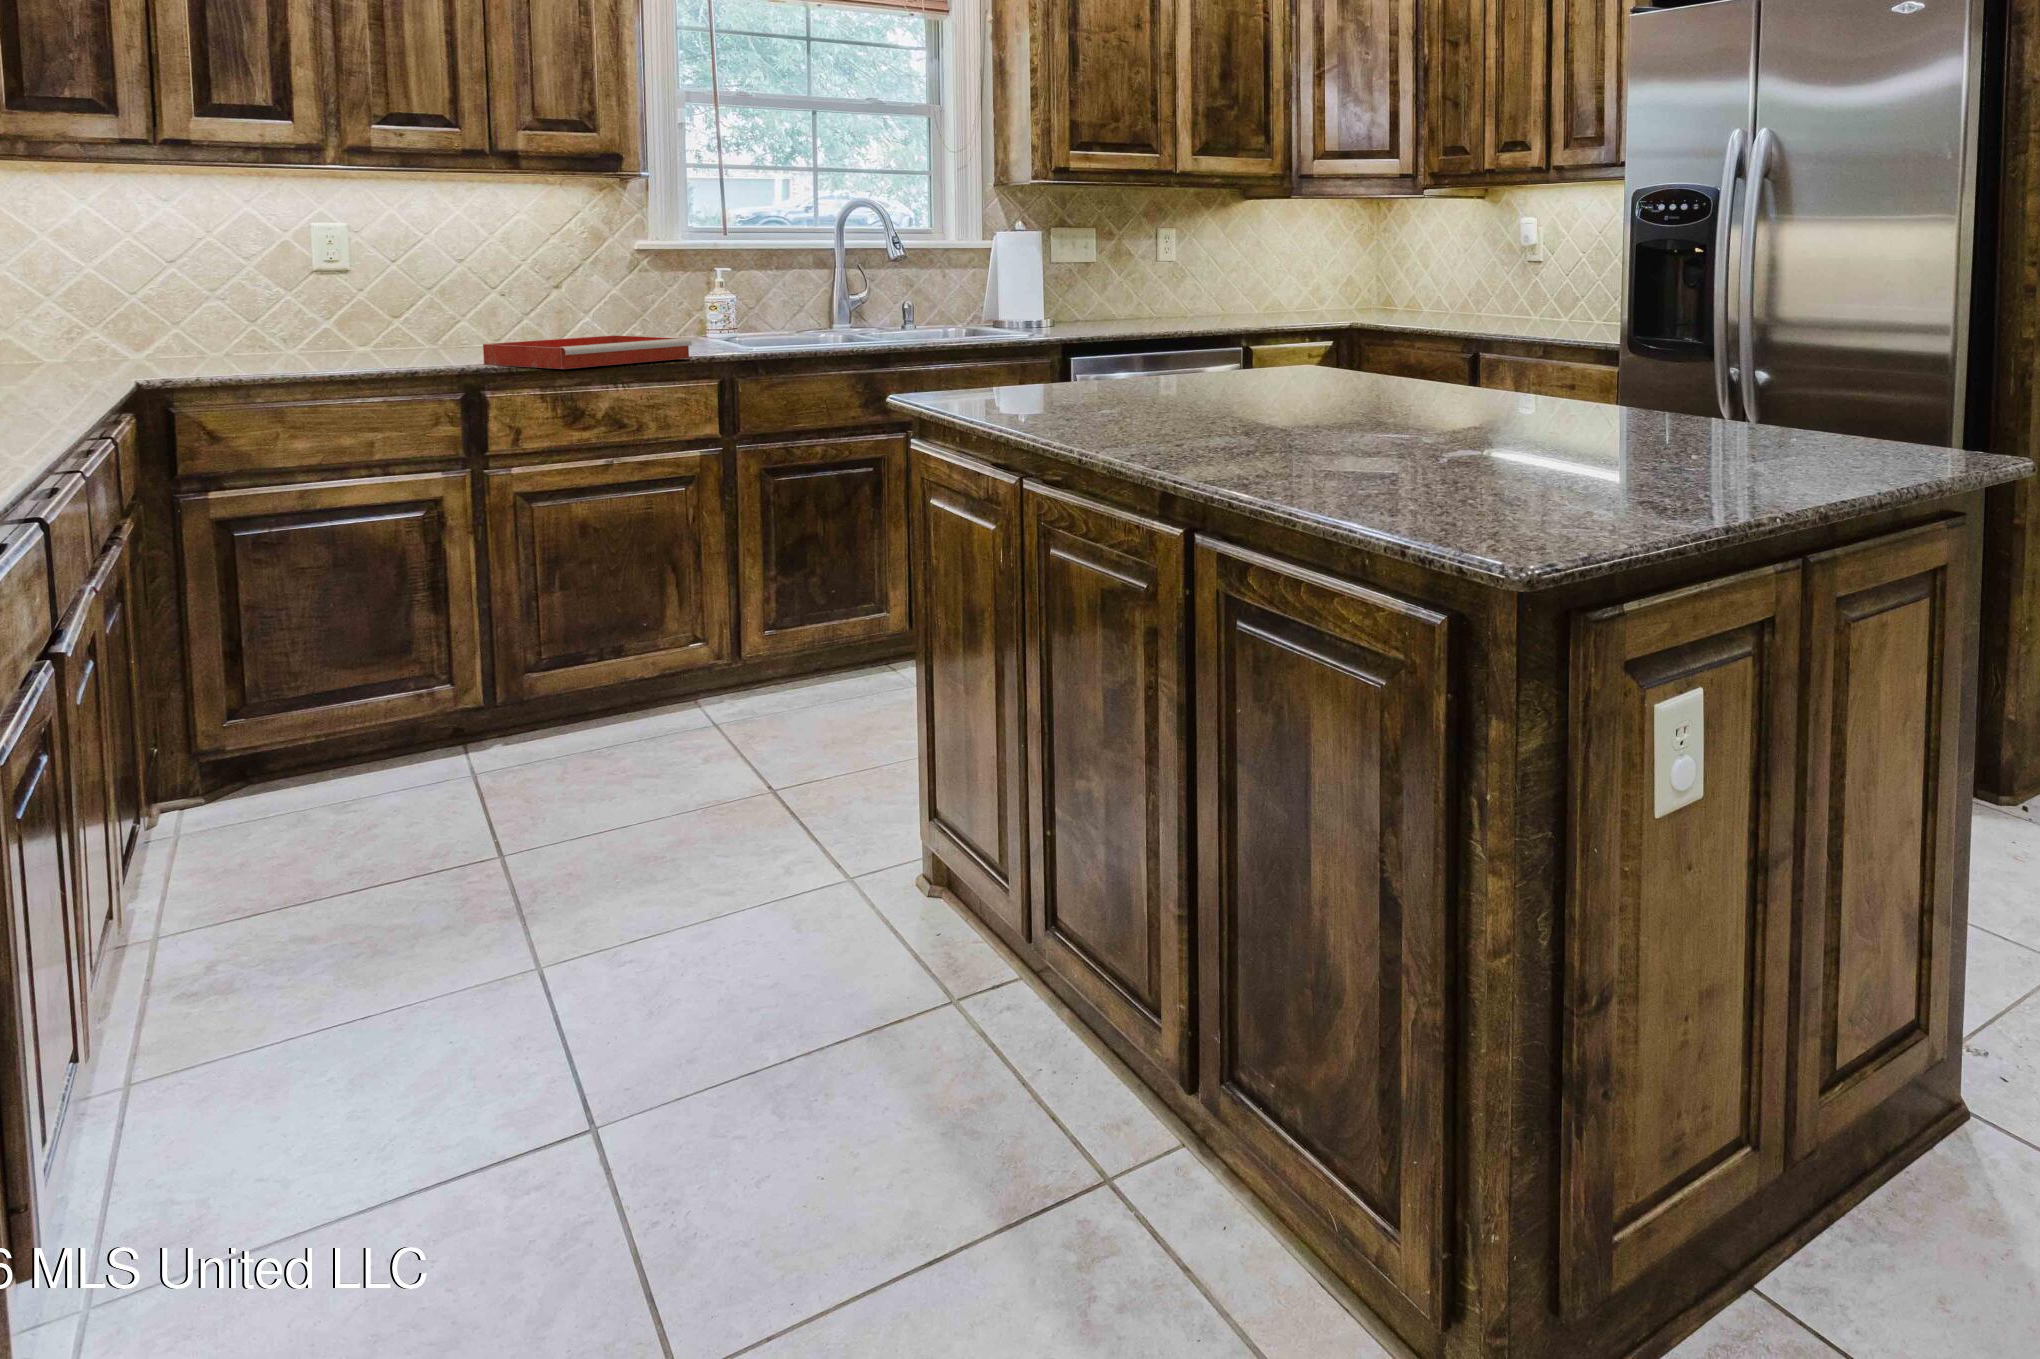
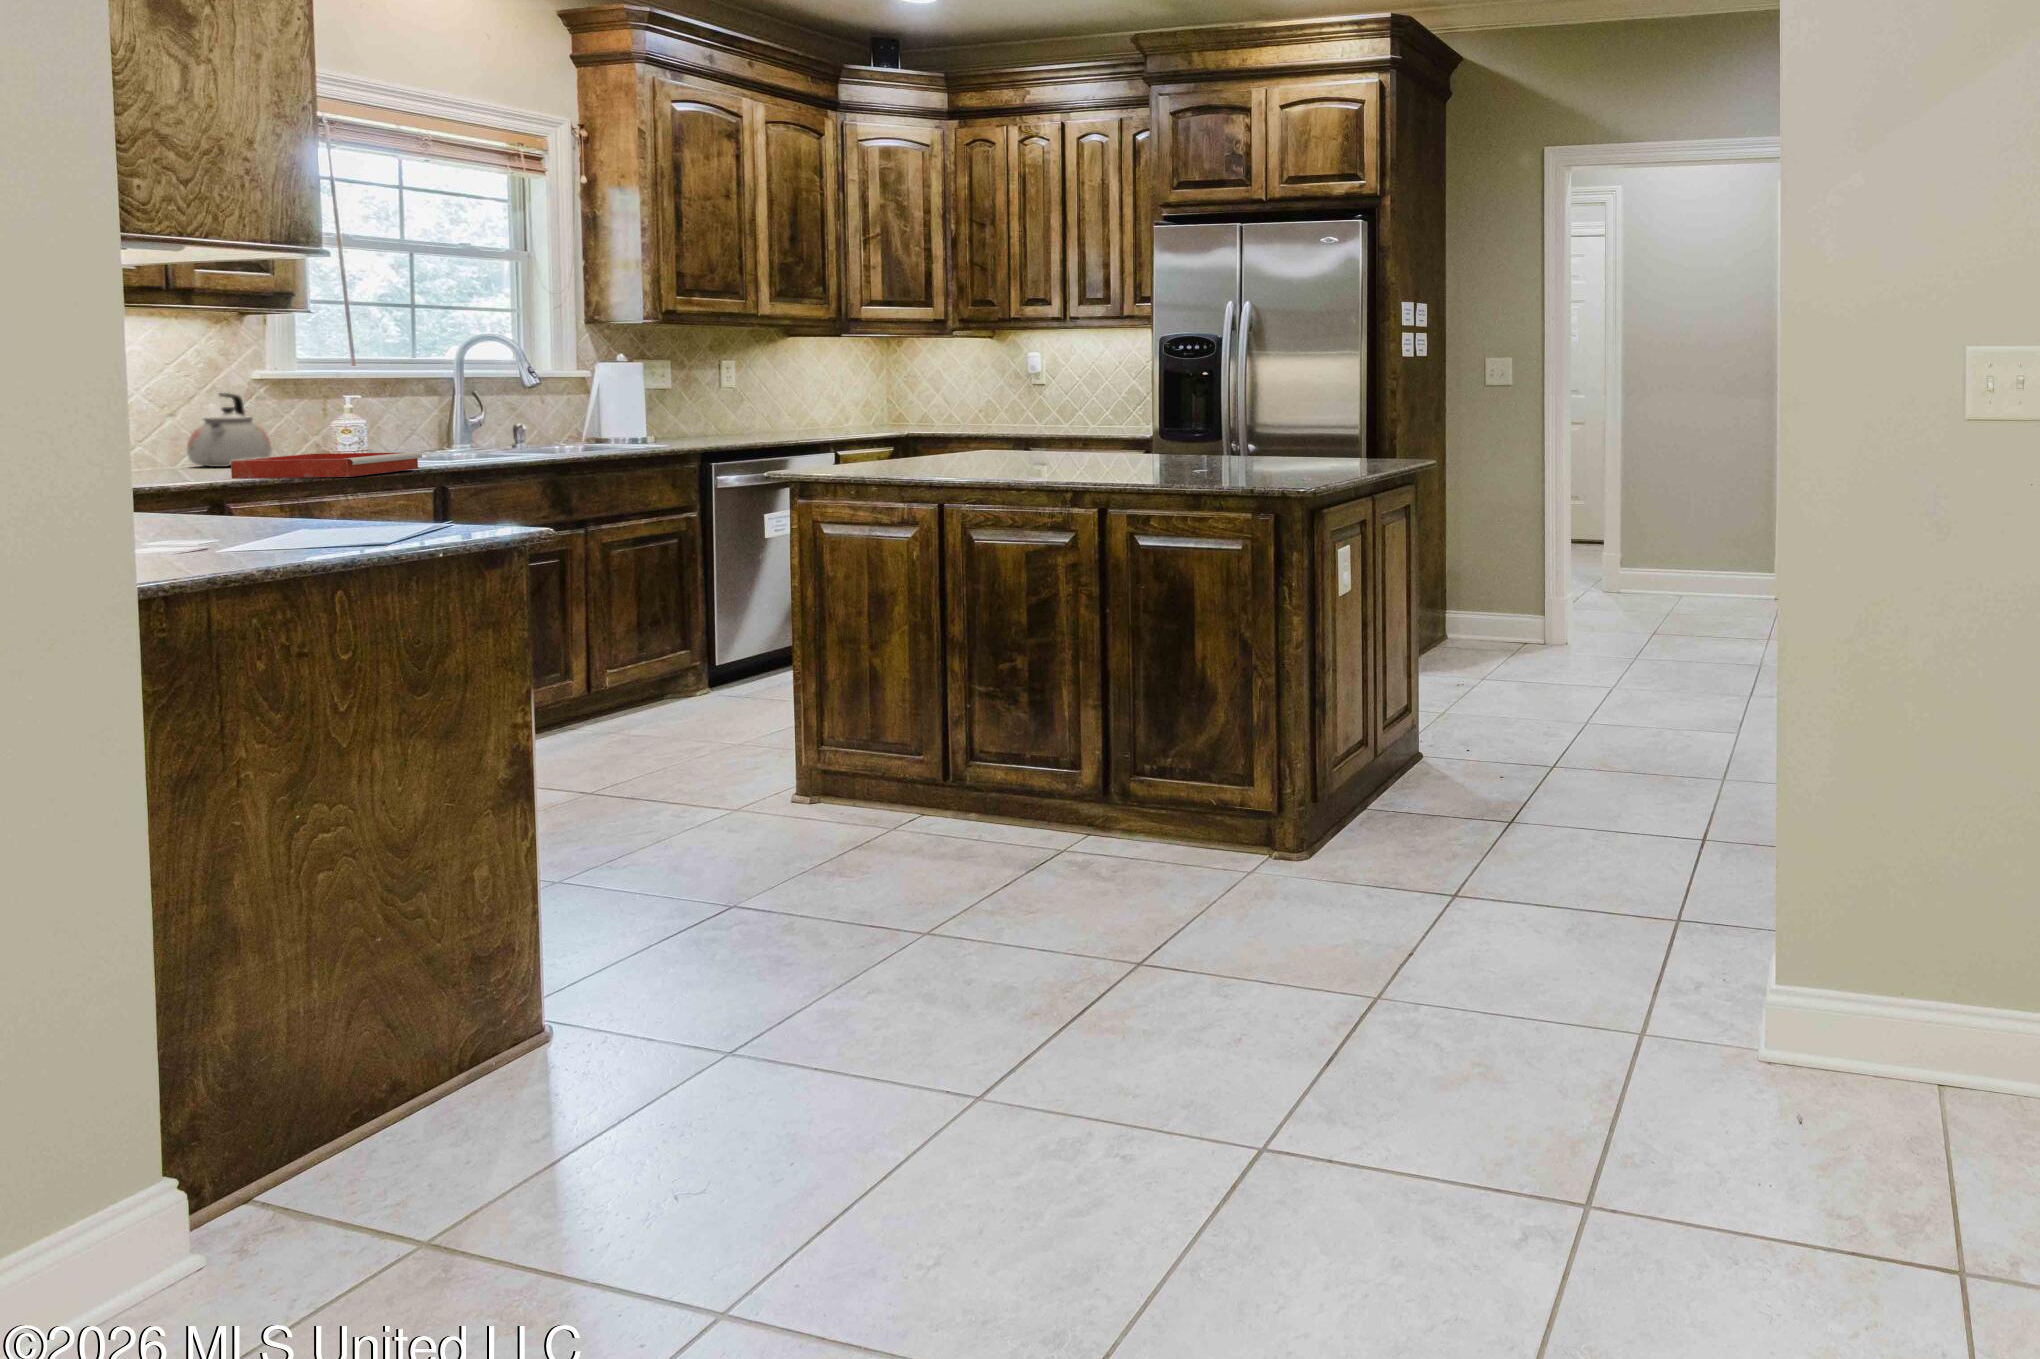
kettle: none [556,265,632,344] -> present [187,393,271,467]

